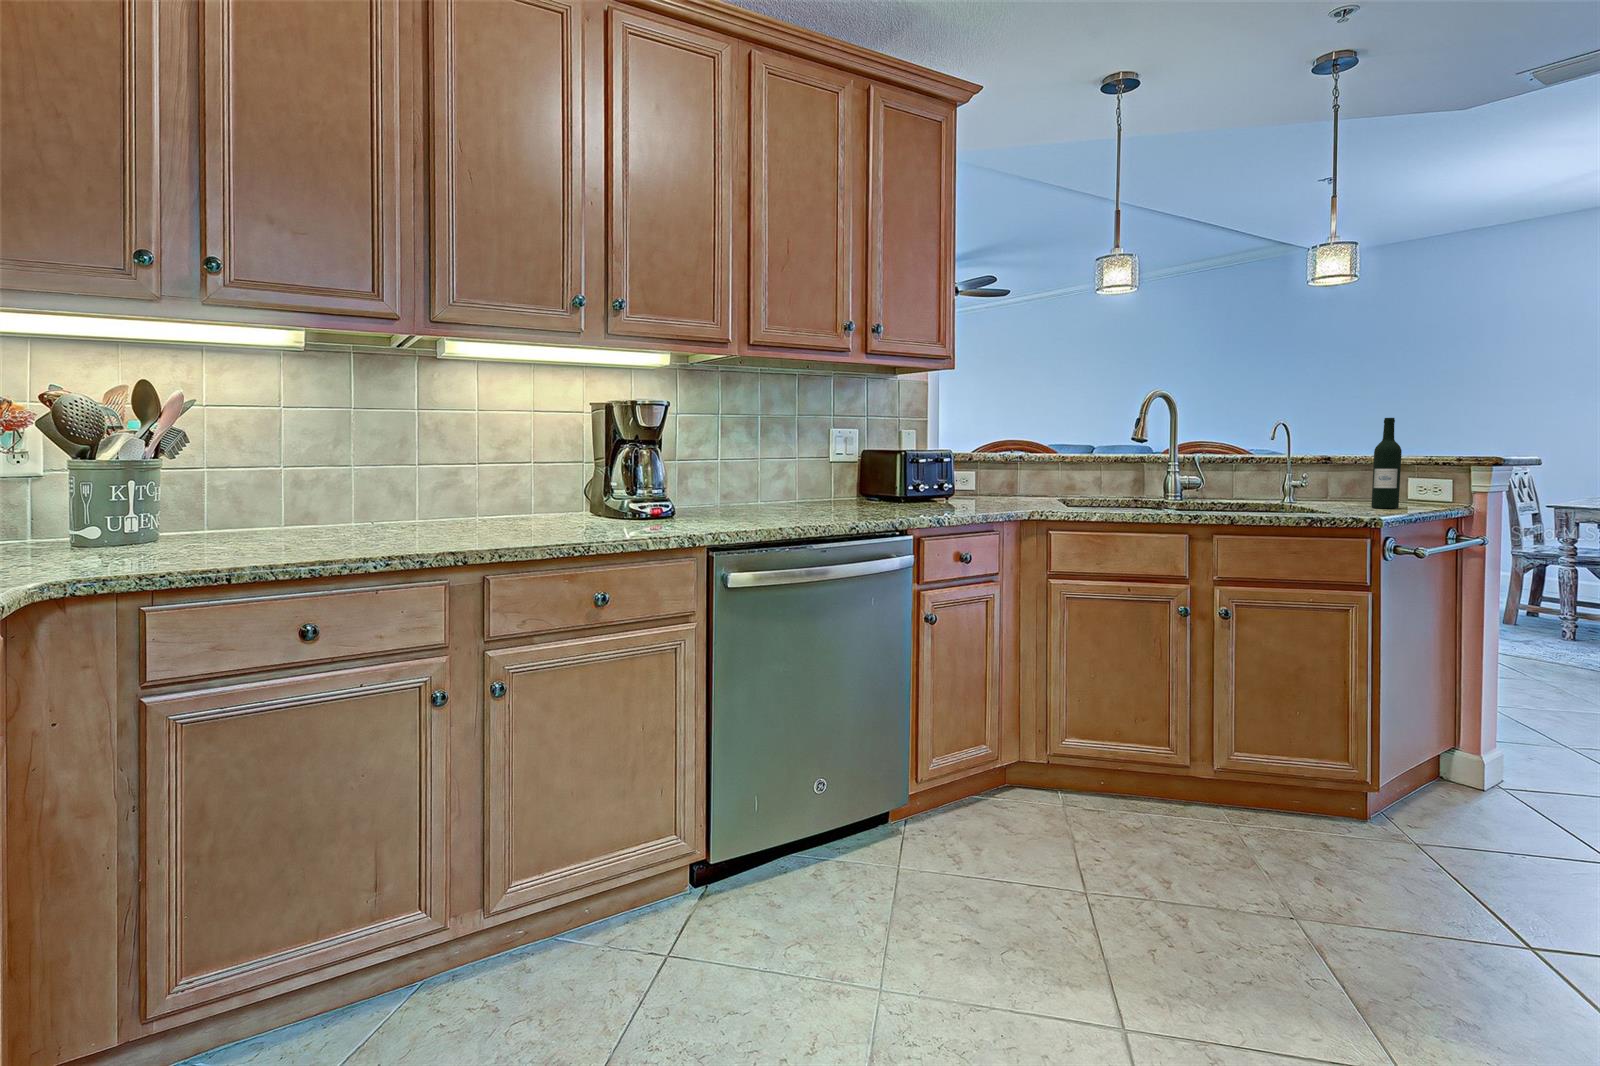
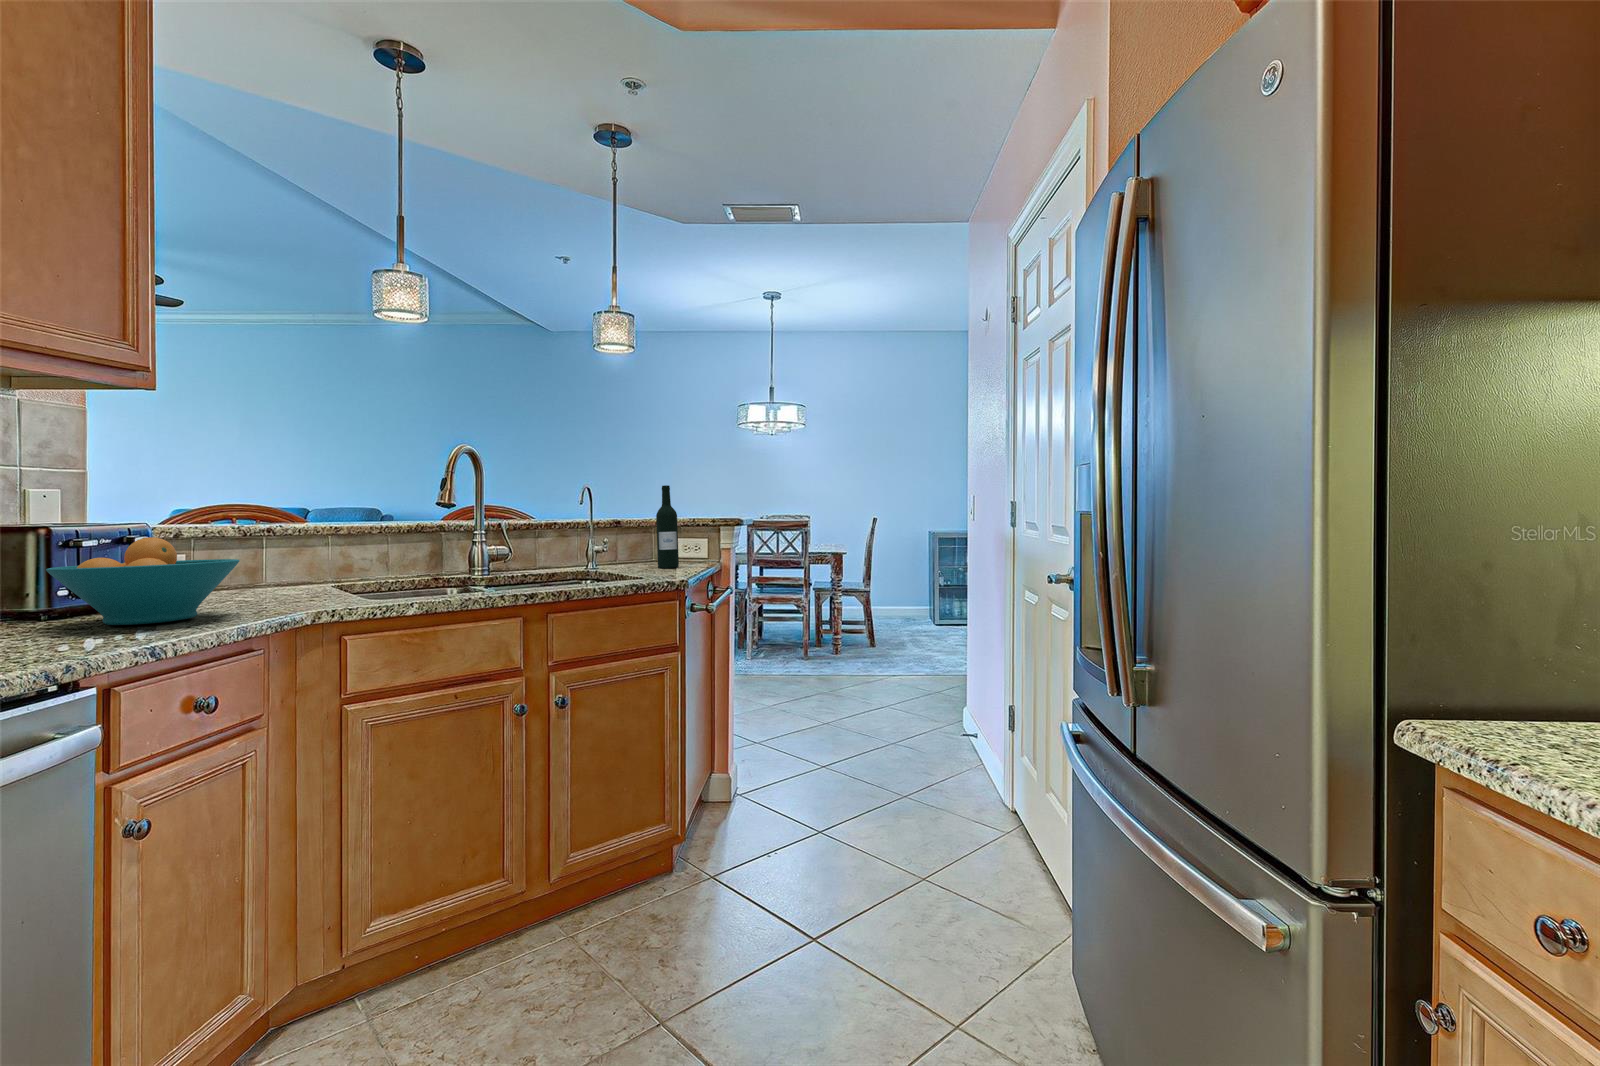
fruit bowl: none [903,458,991,509] -> present [46,537,239,625]

